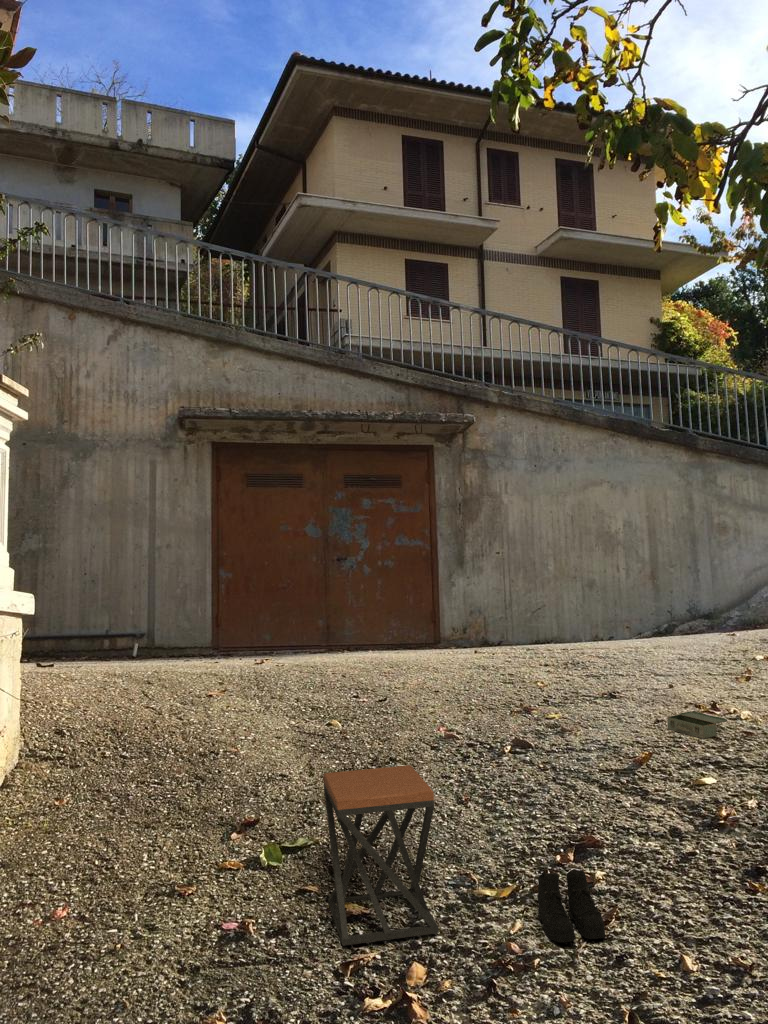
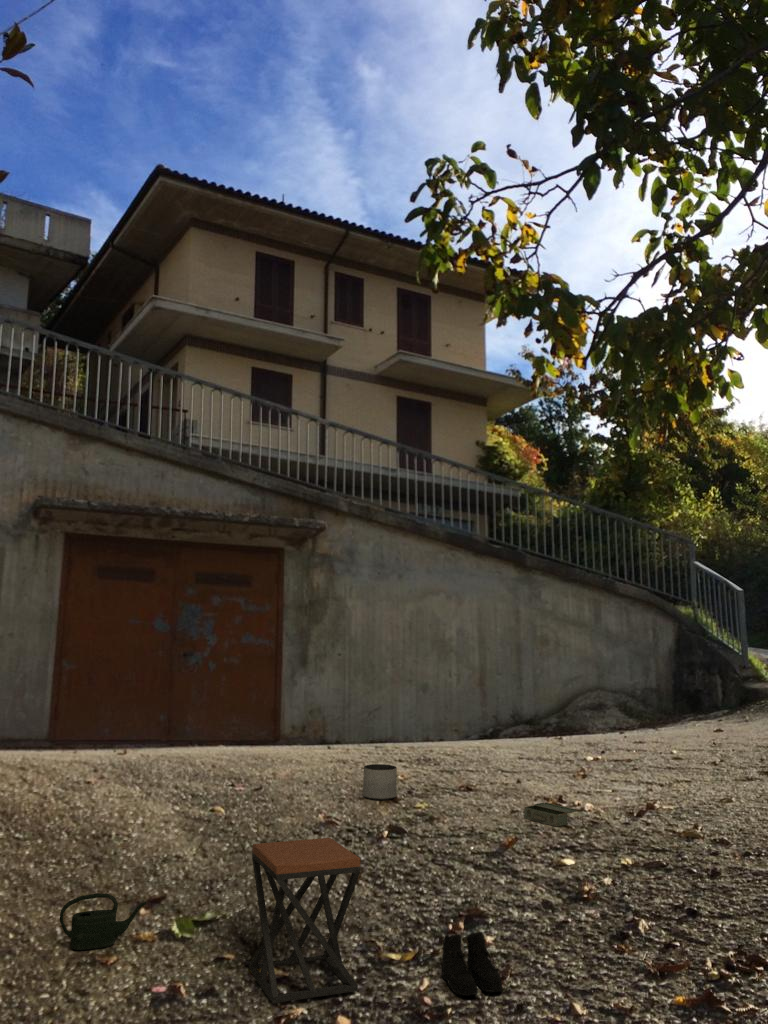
planter: none [493,672,529,710] -> present [363,764,397,800]
watering can: none [137,822,226,879] -> present [60,893,146,950]

